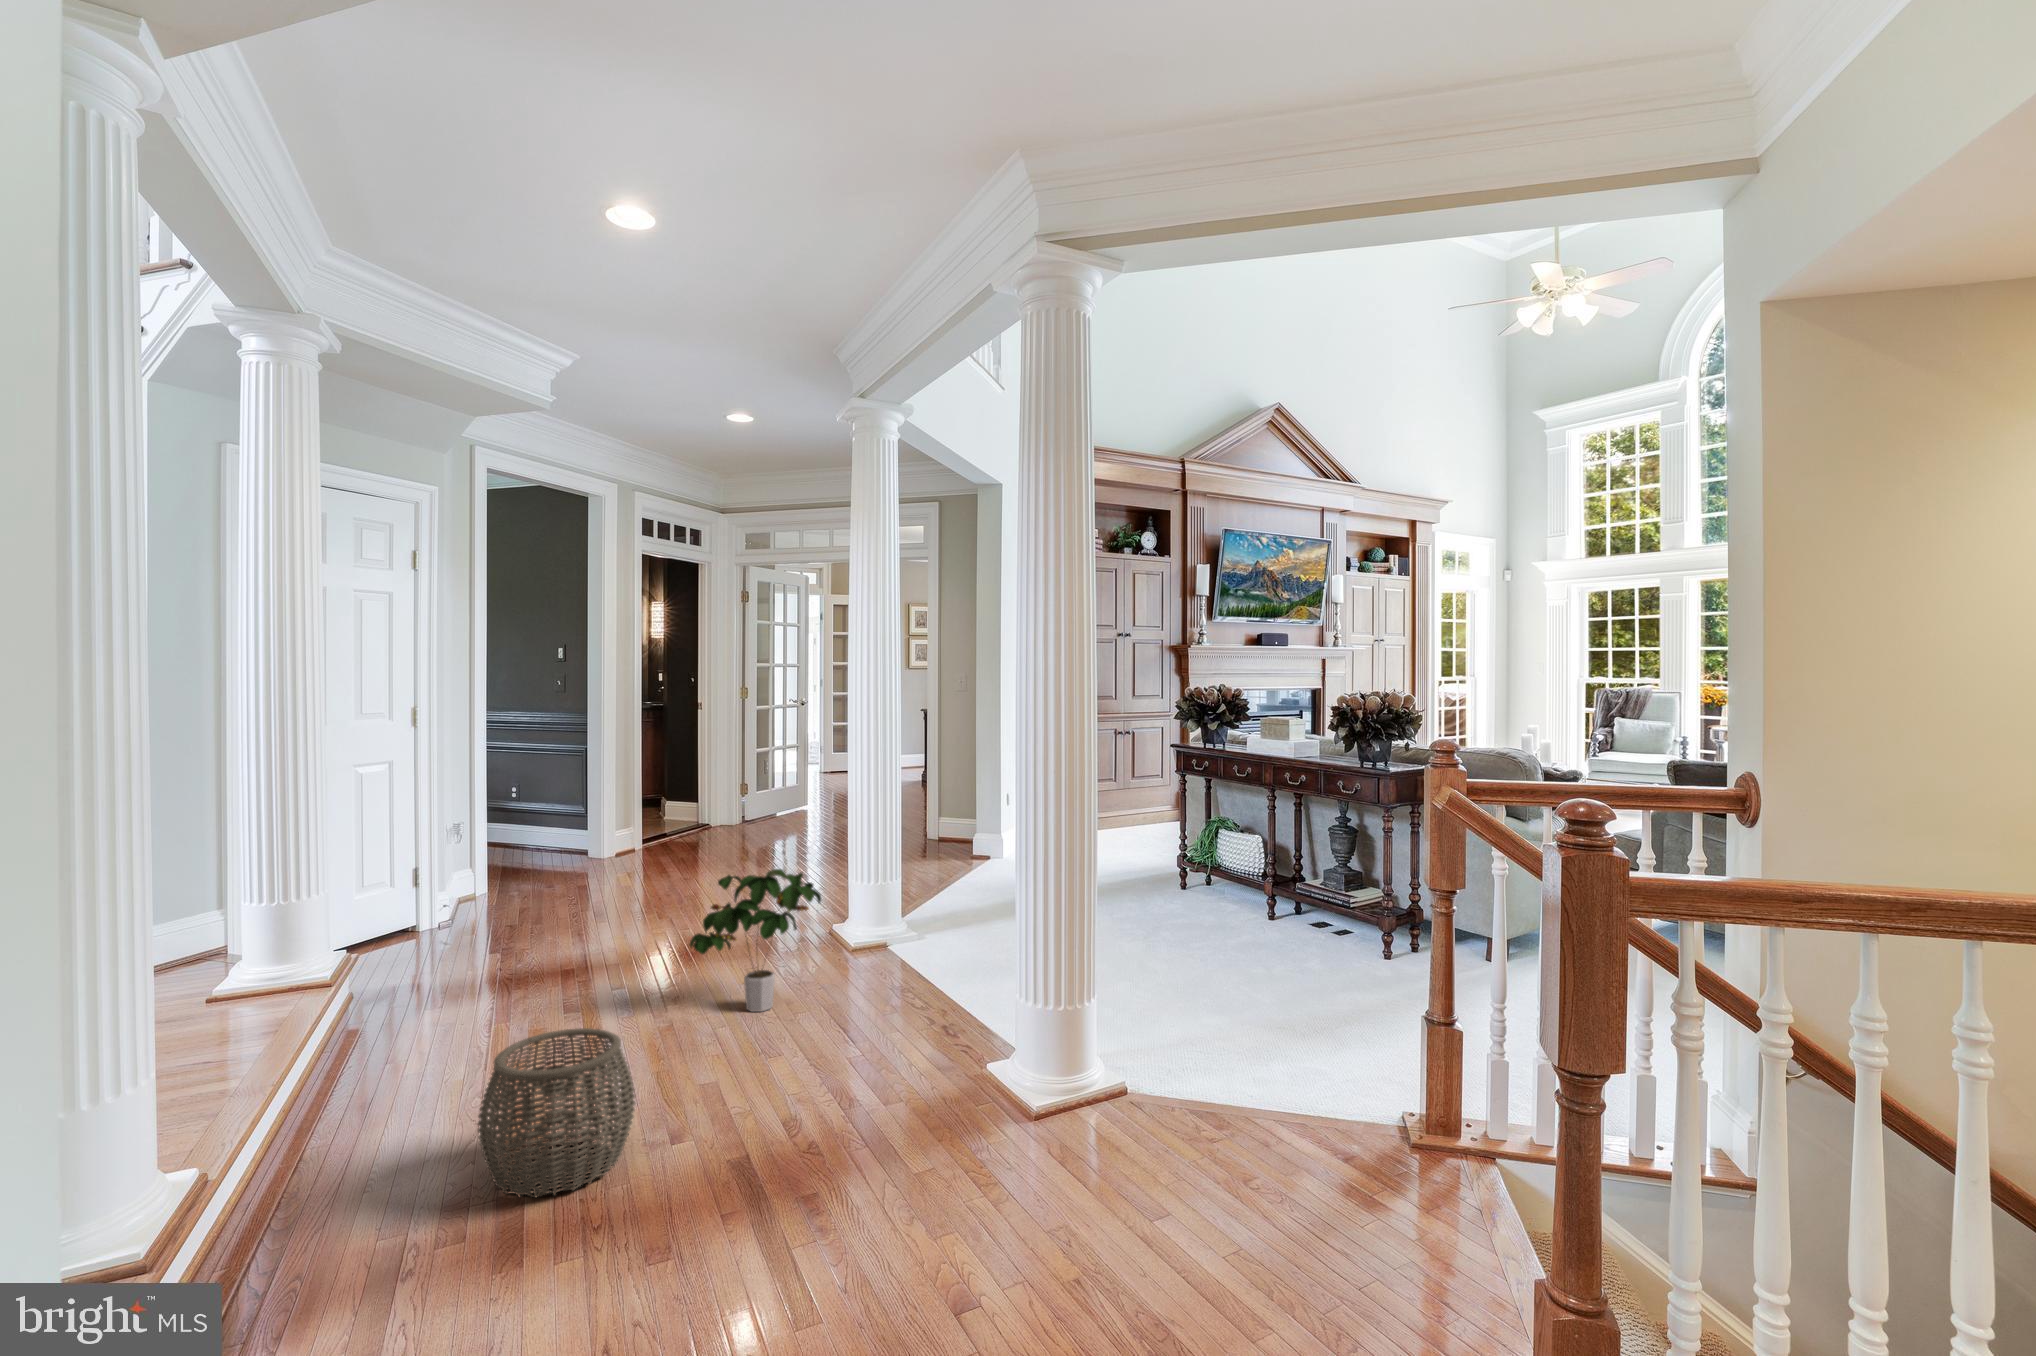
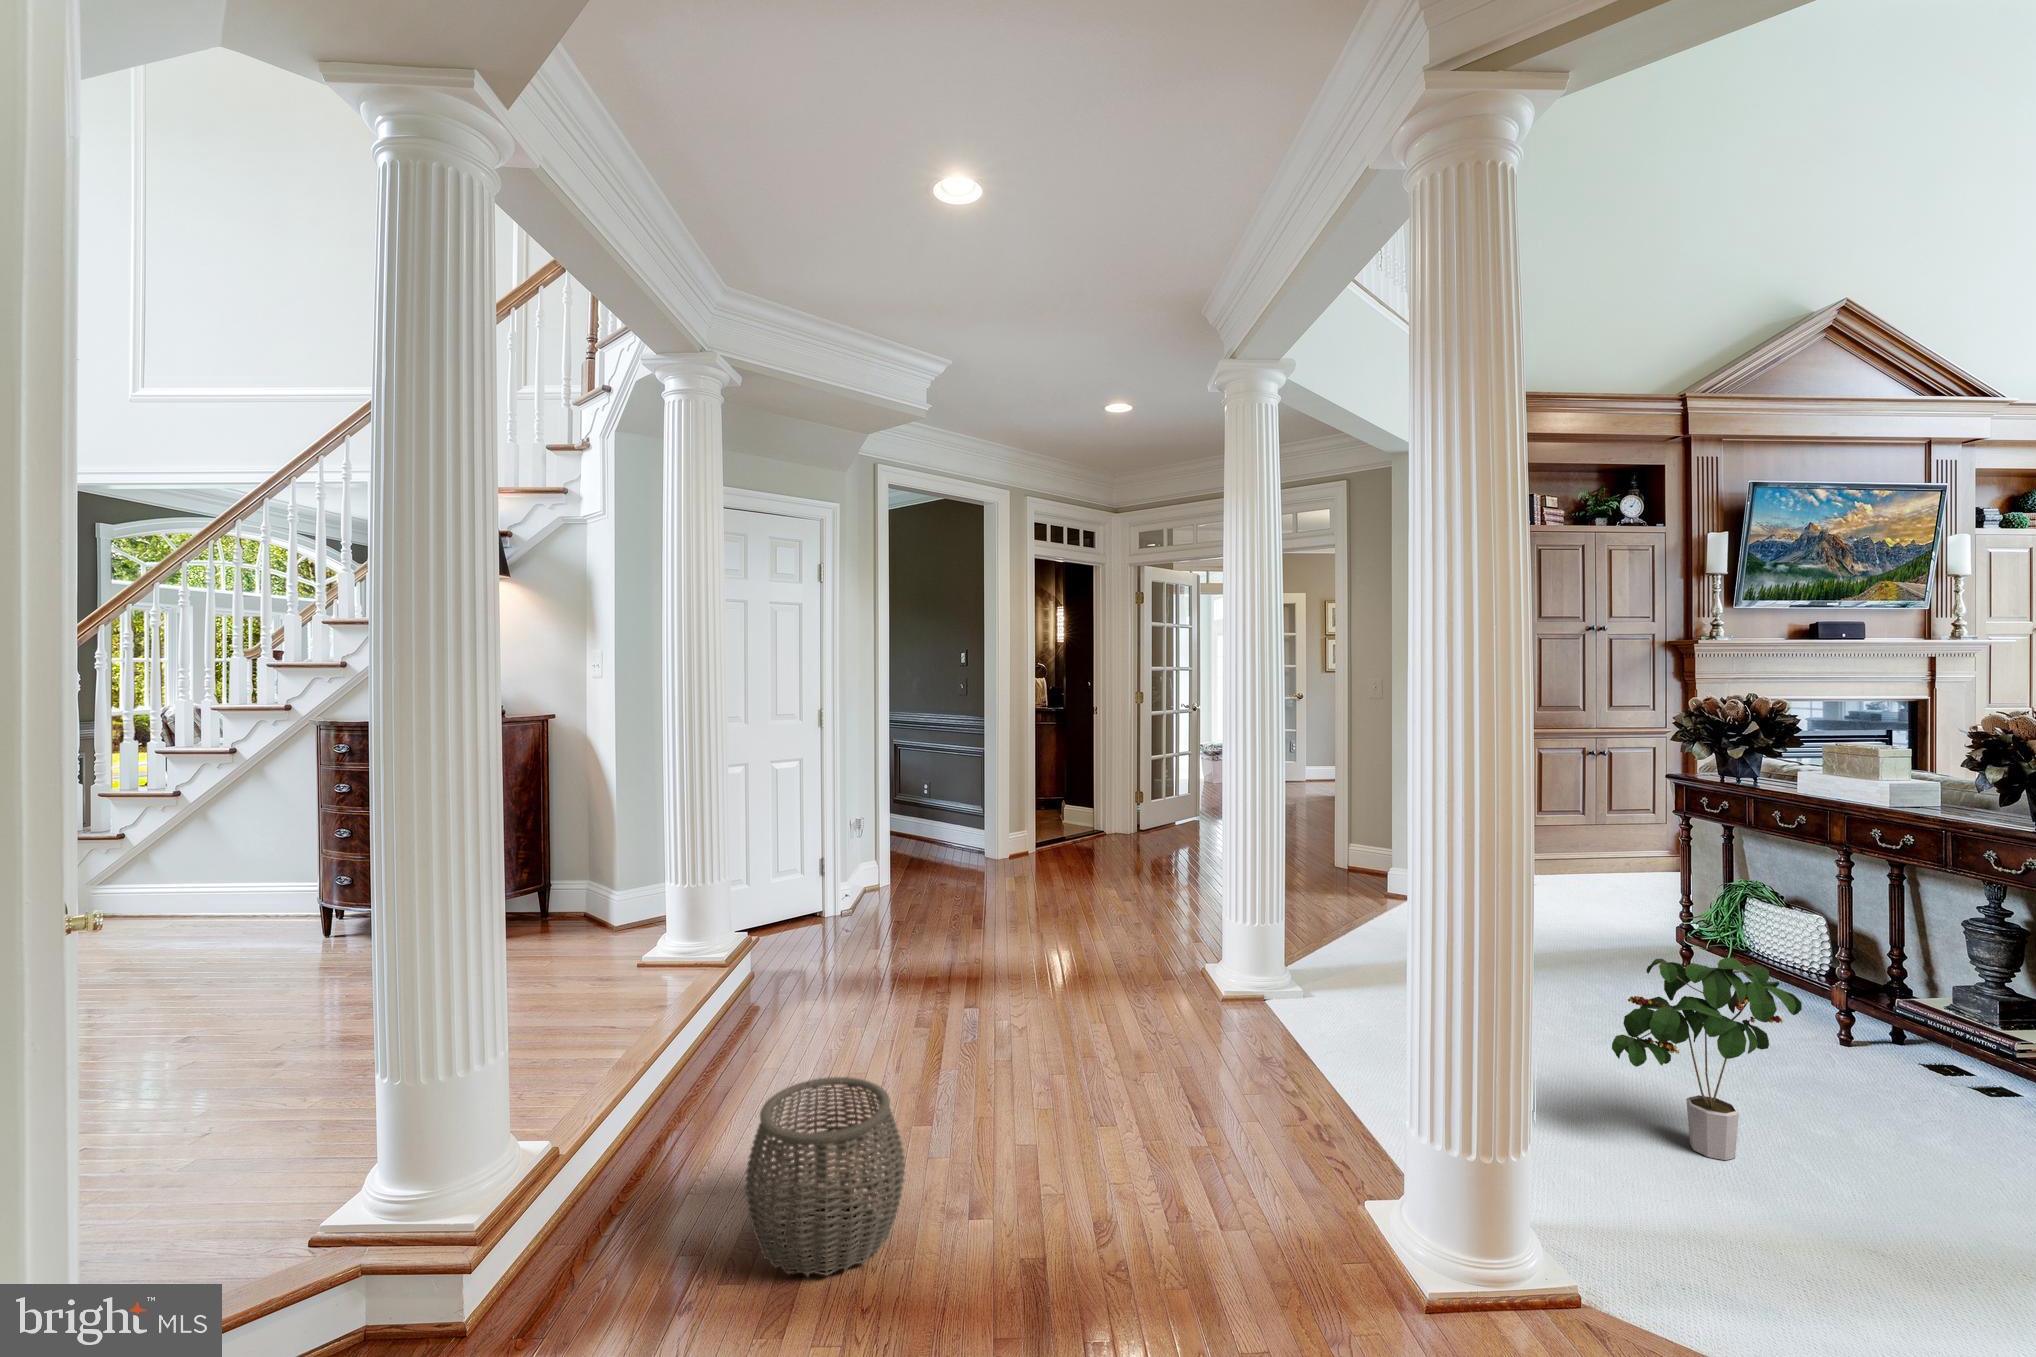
potted plant: present [690,869,821,1012] -> present [1612,958,1802,1160]

